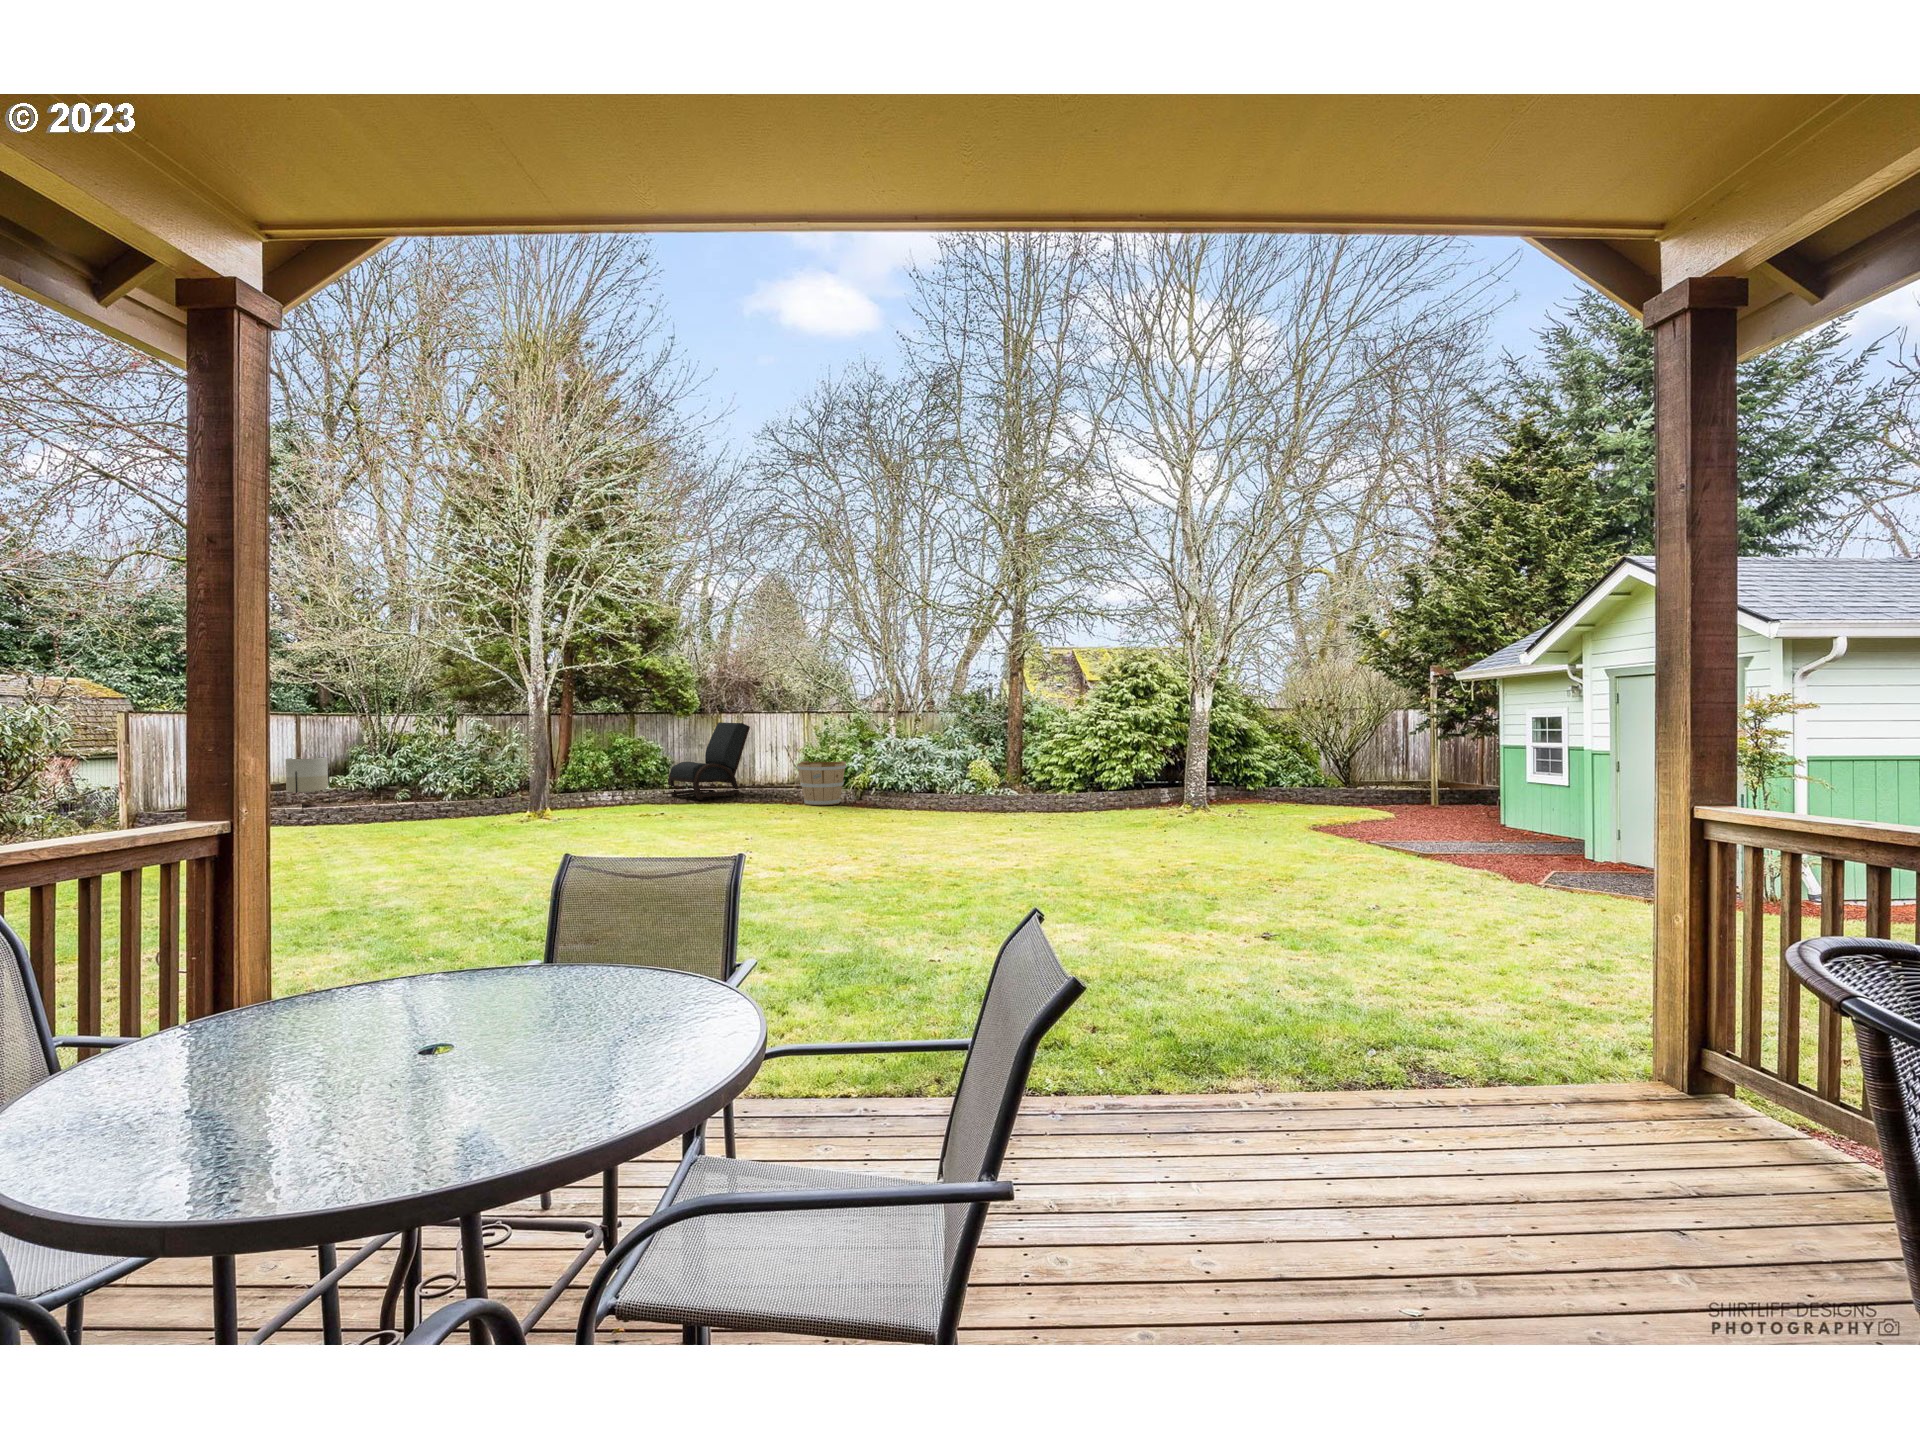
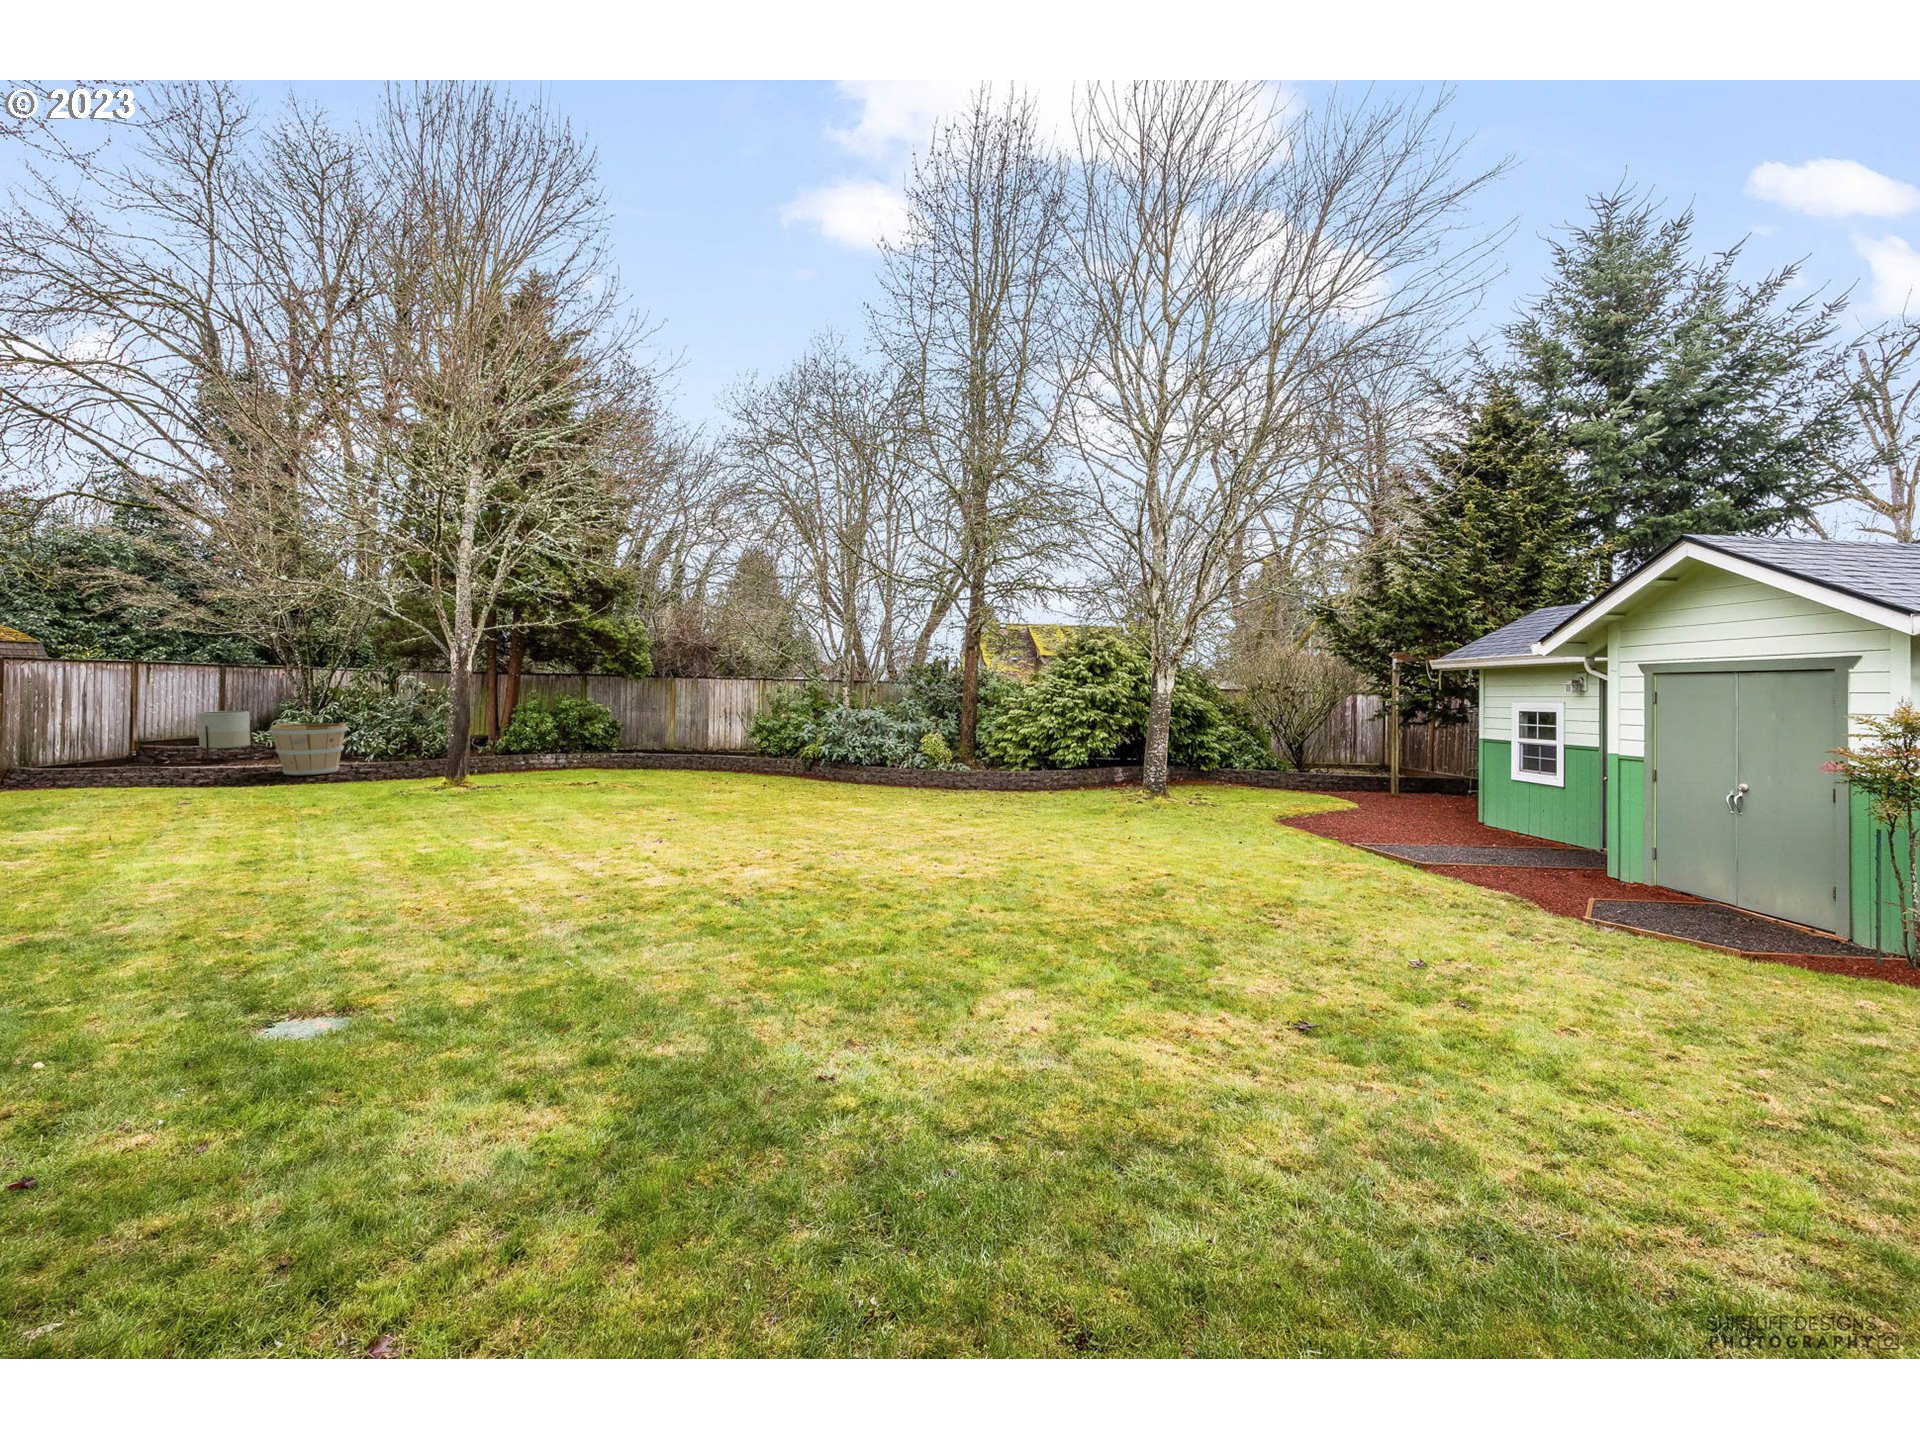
lounge chair: present [668,722,750,800] -> none [619,688,705,766]
wooden bucket: present [797,761,847,805] -> present [270,722,348,775]

